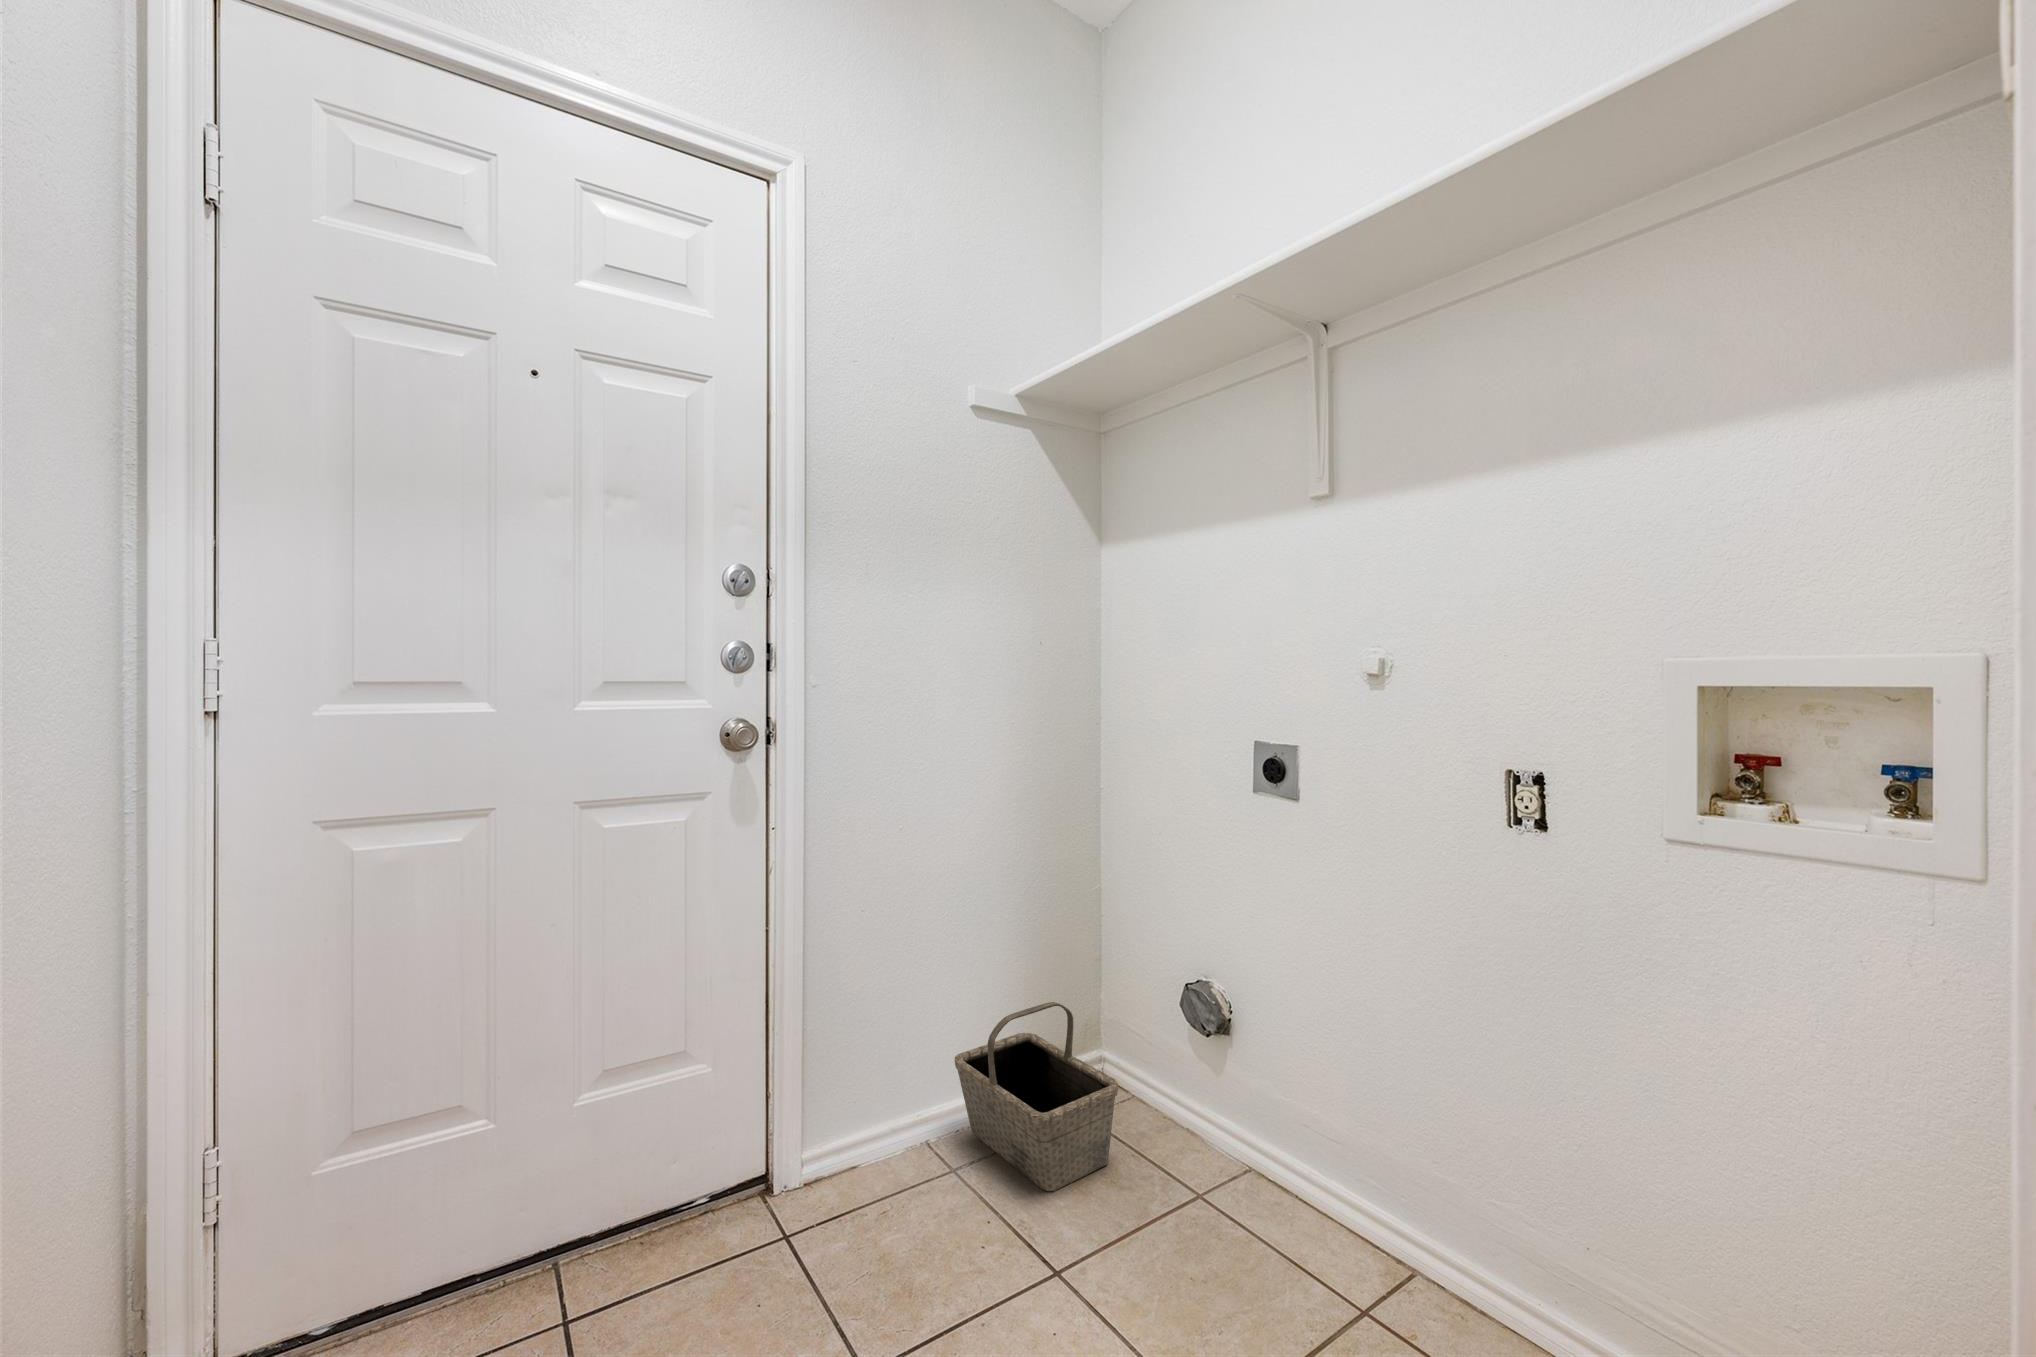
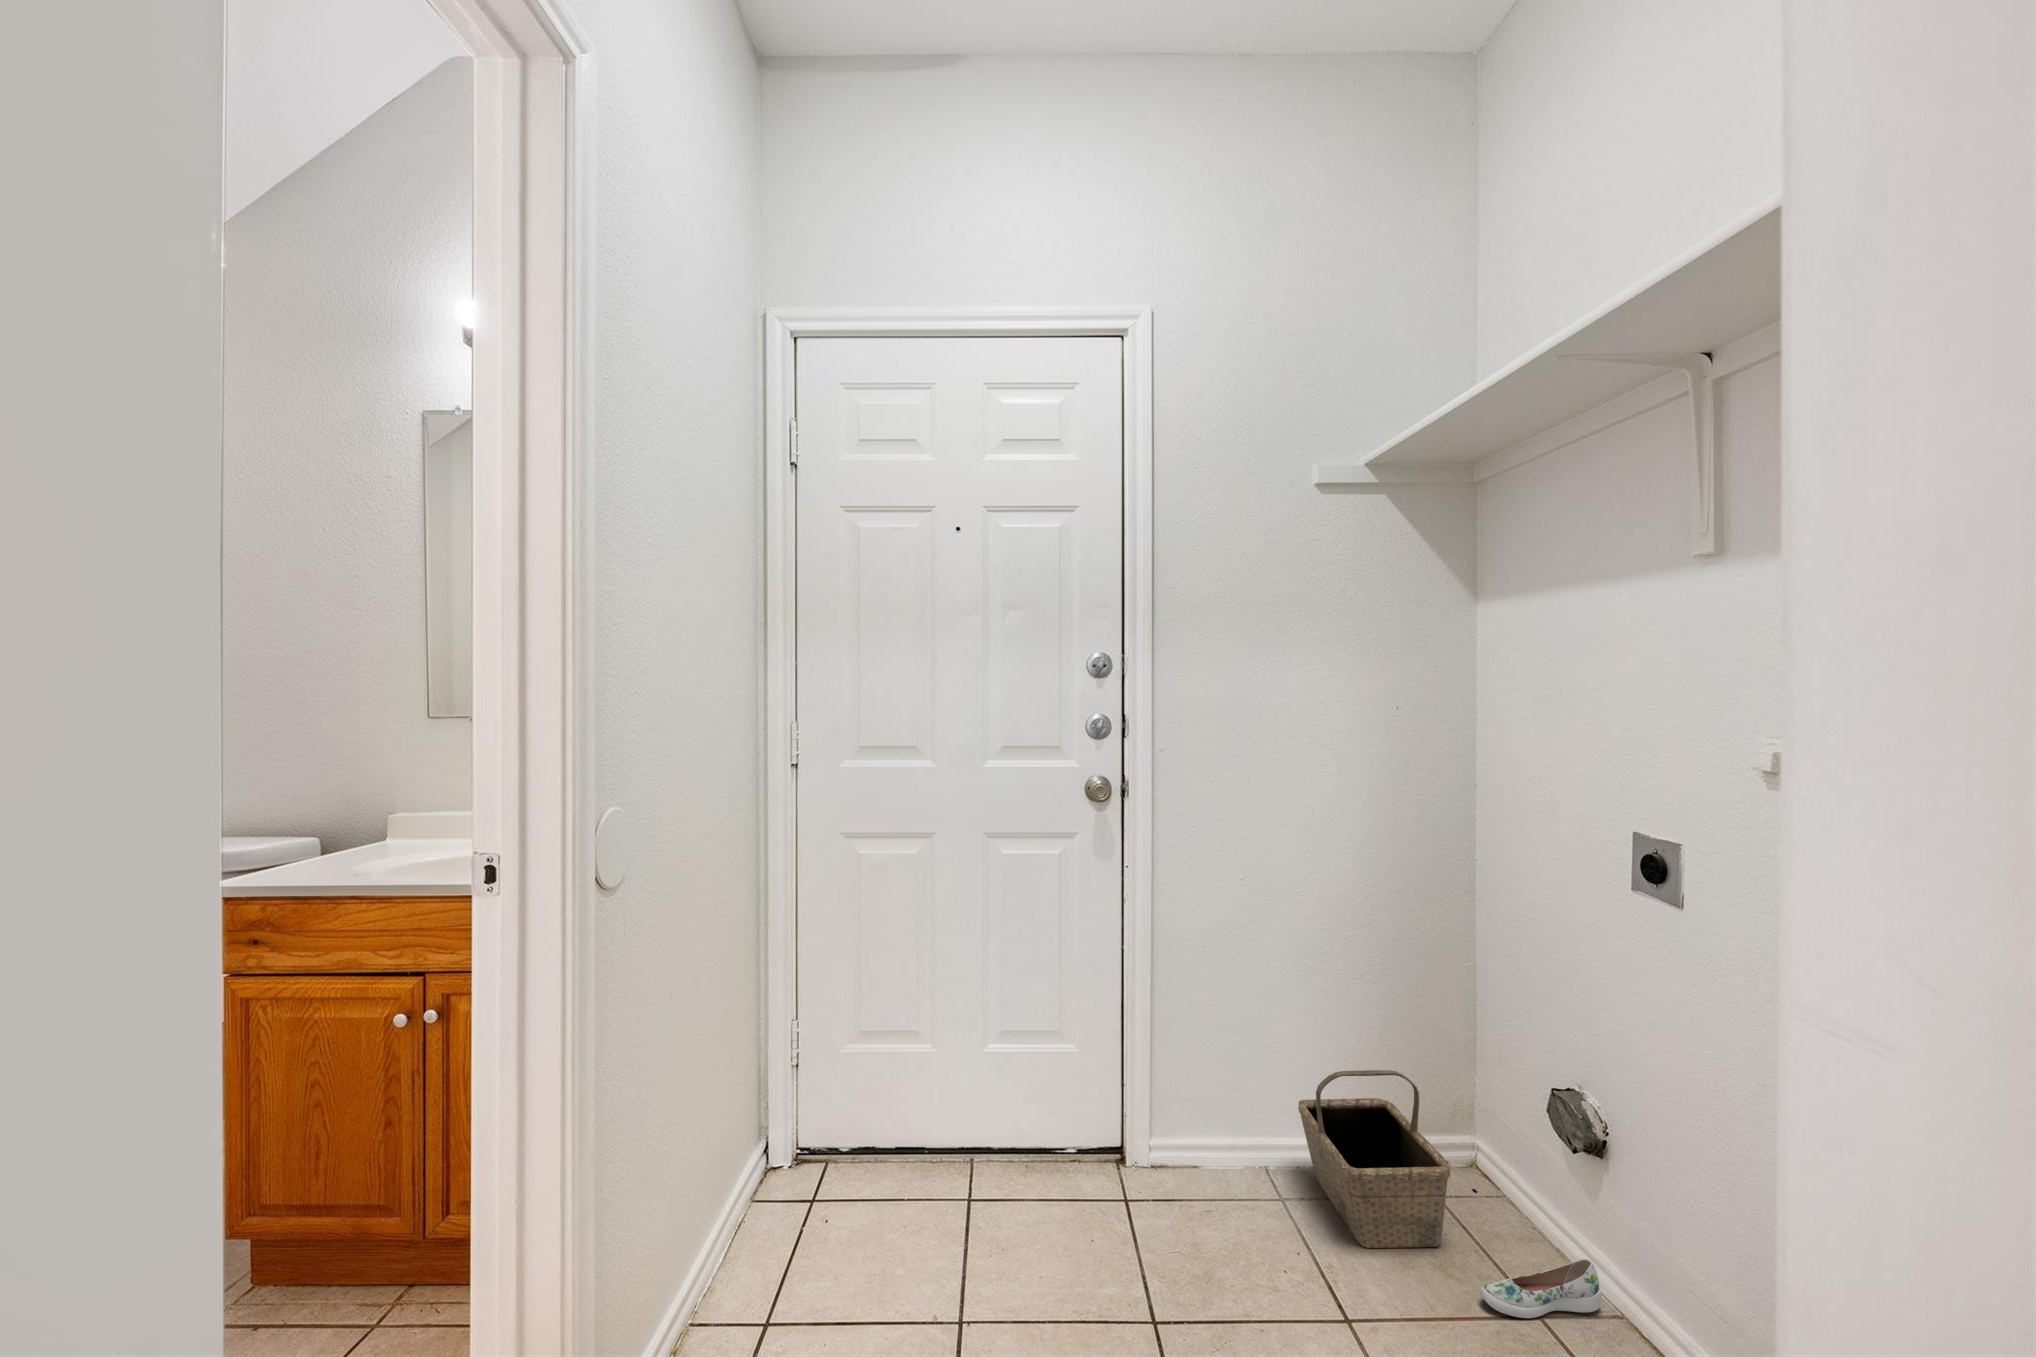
shoe: none [1166,1132,1248,1211] -> present [1480,1259,1602,1318]

